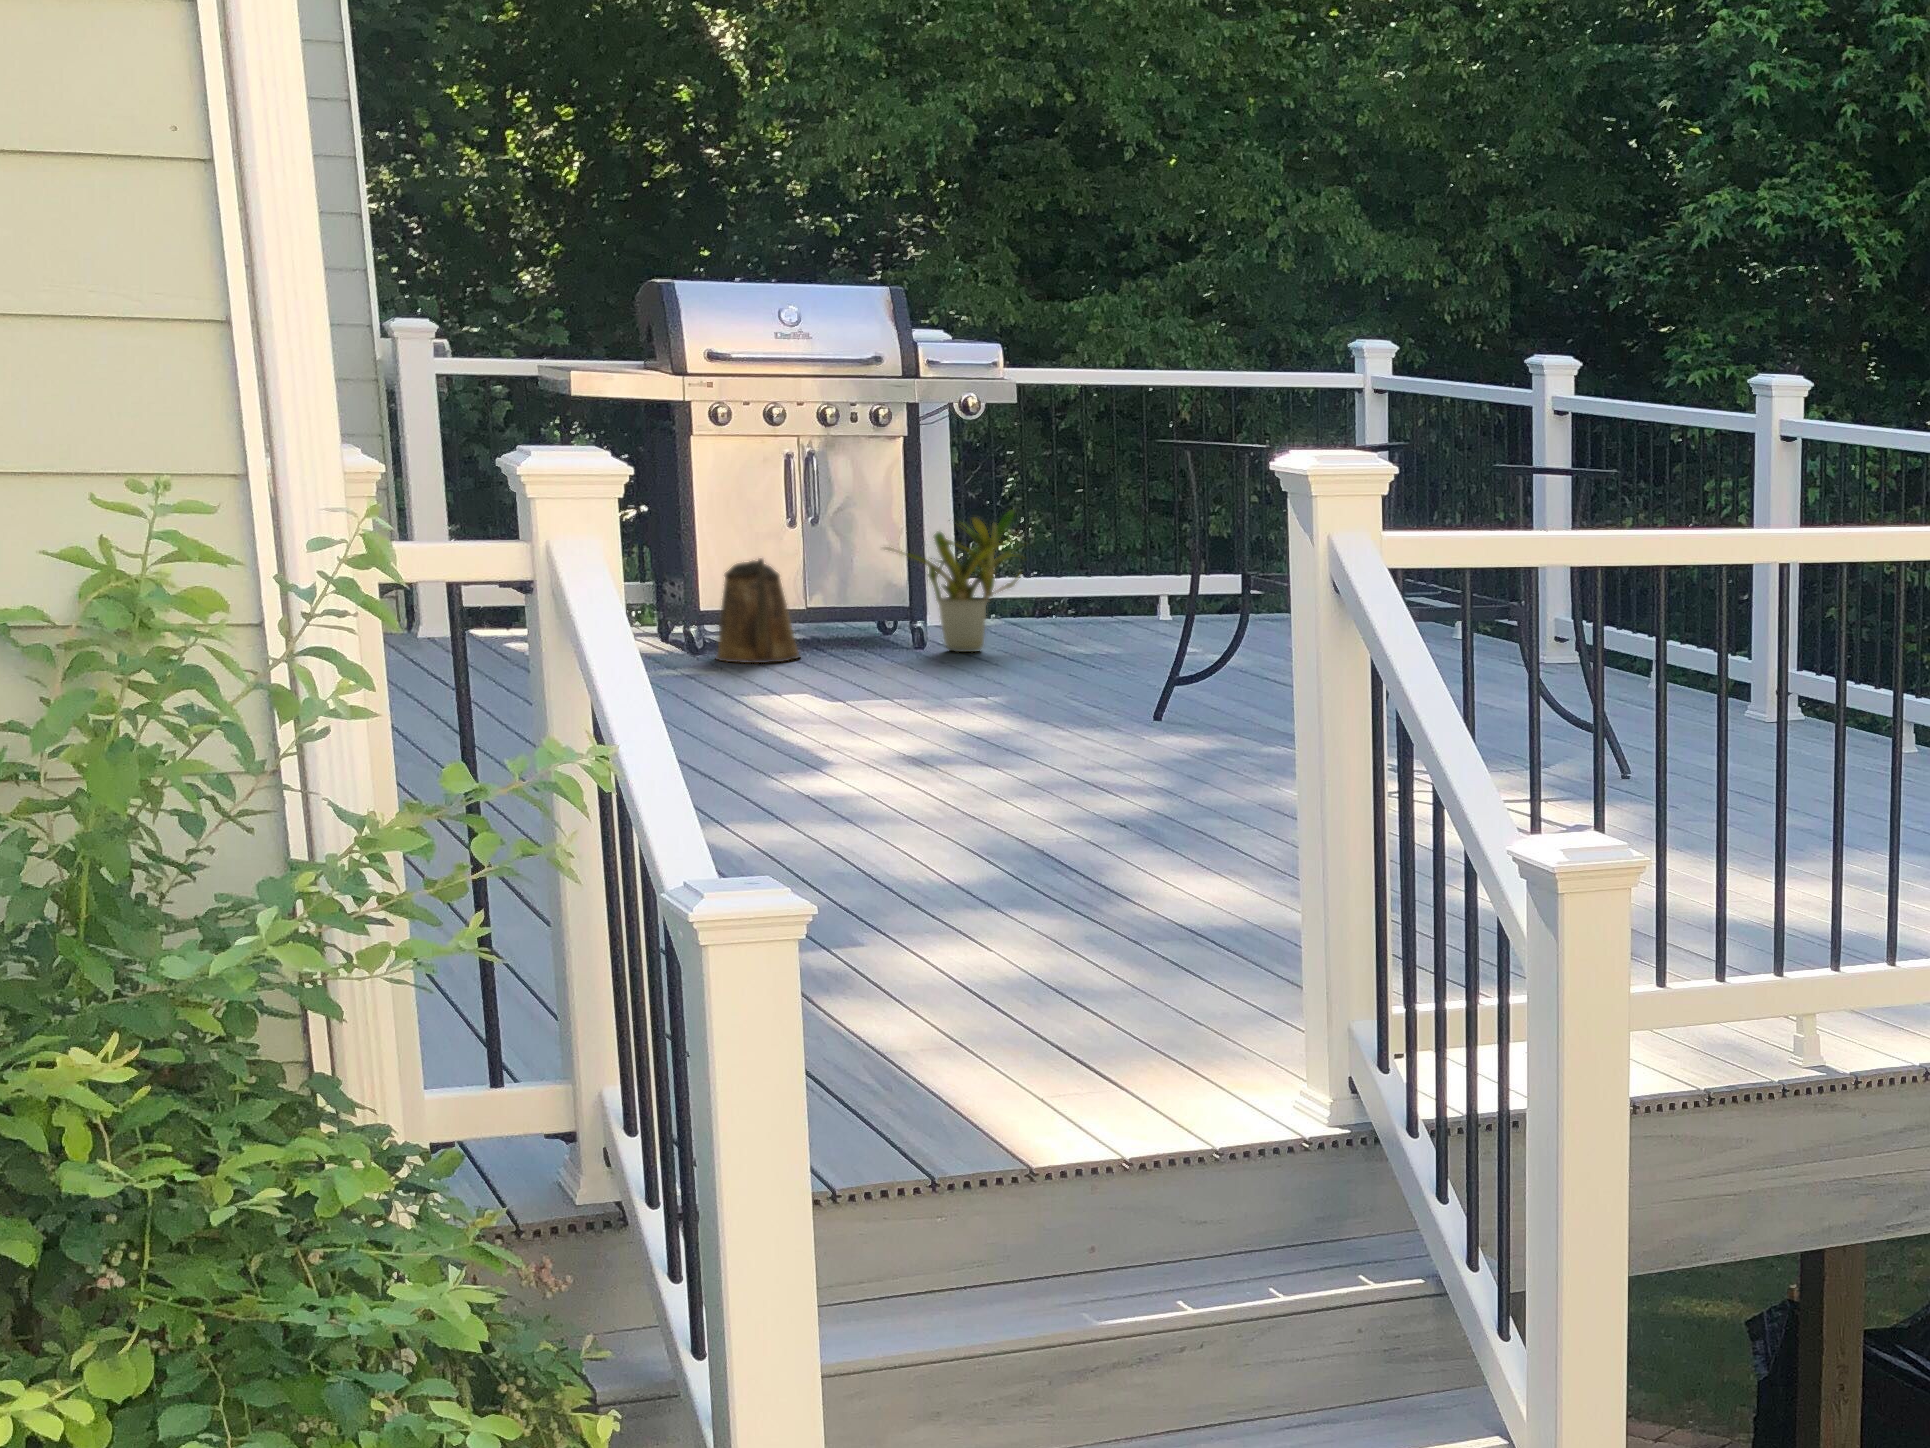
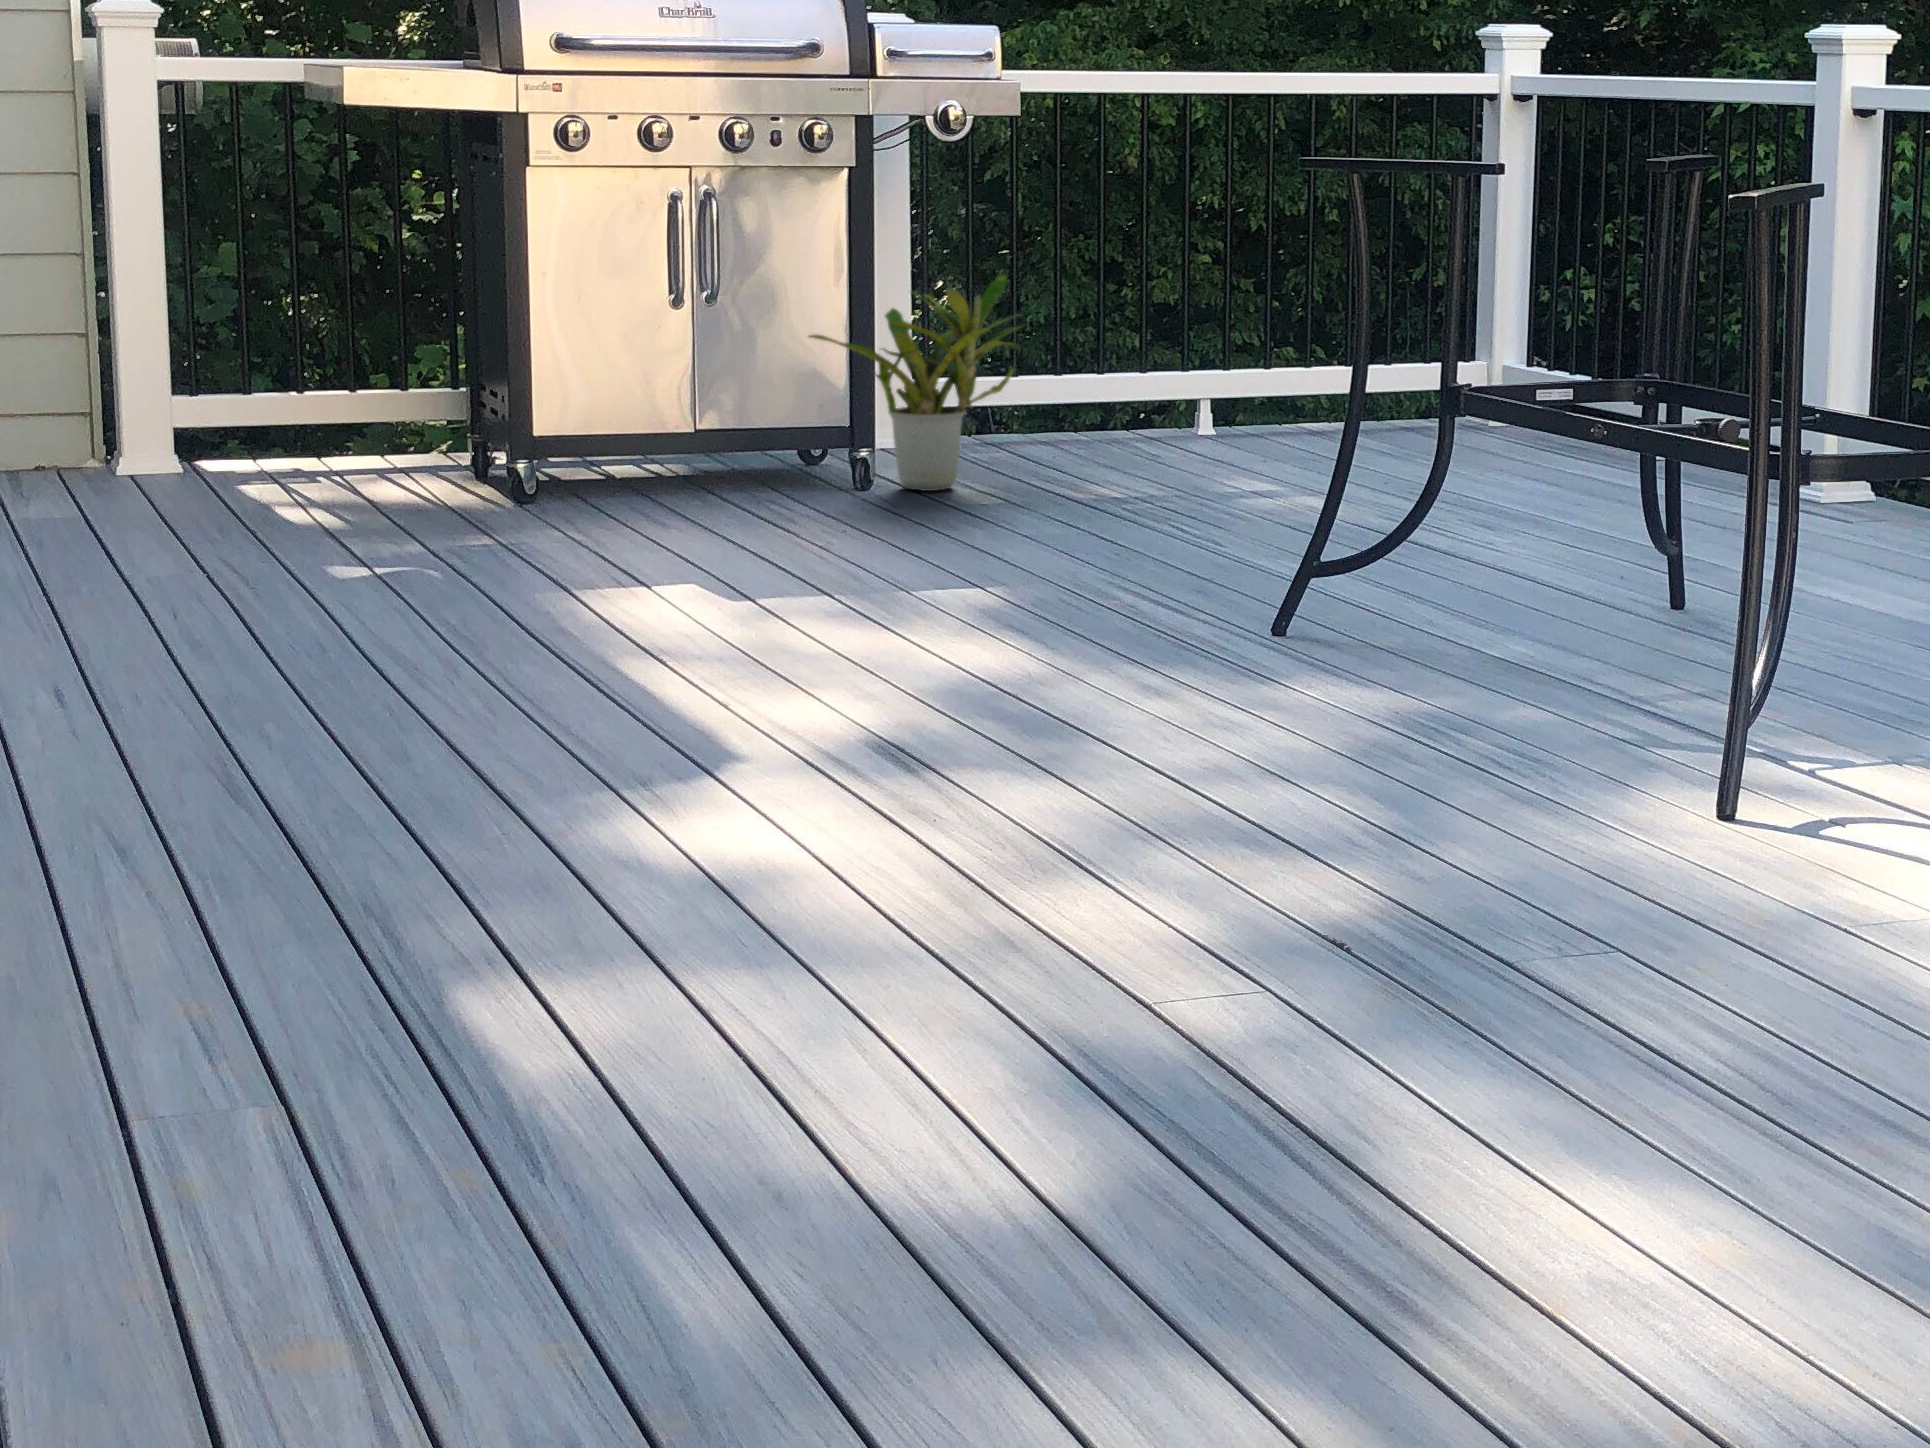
watering can: present [716,559,800,663] -> none [556,359,686,516]

